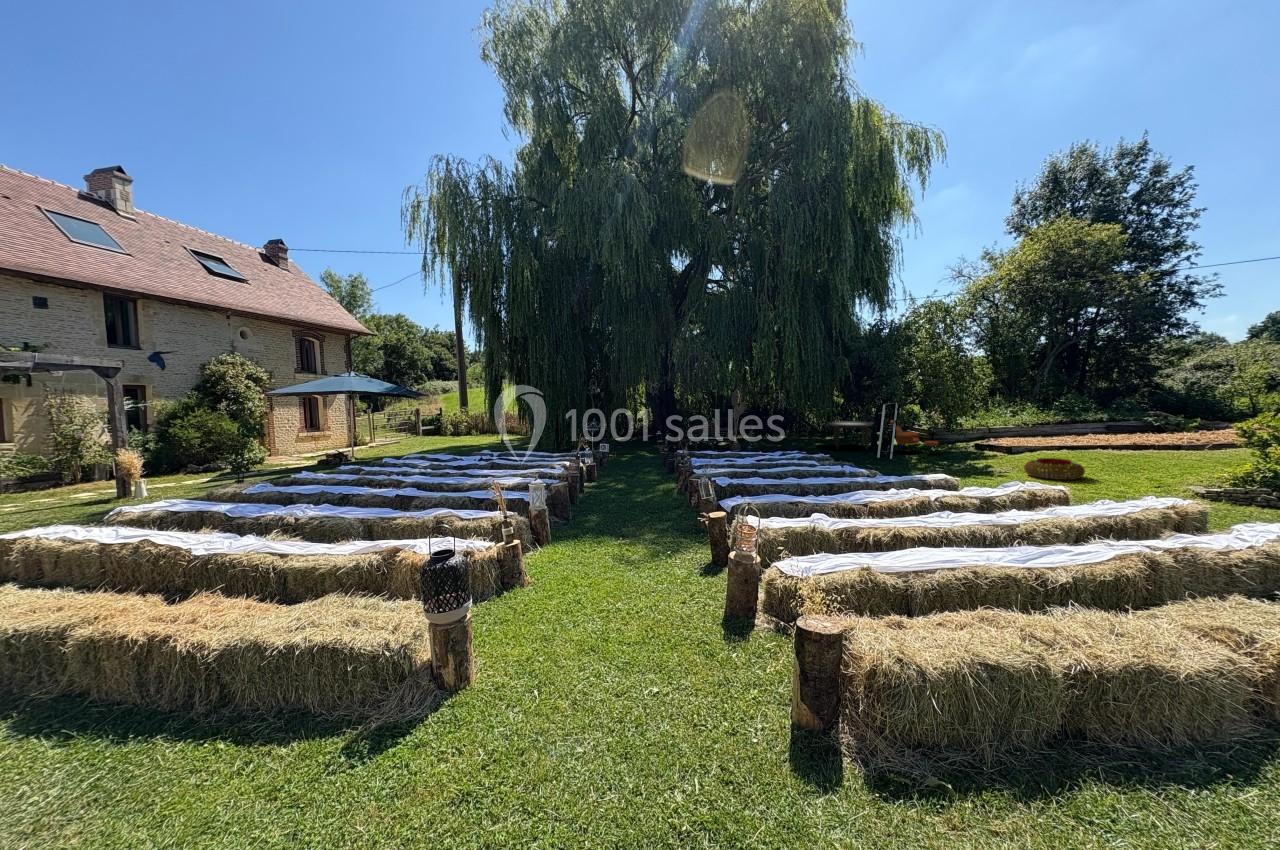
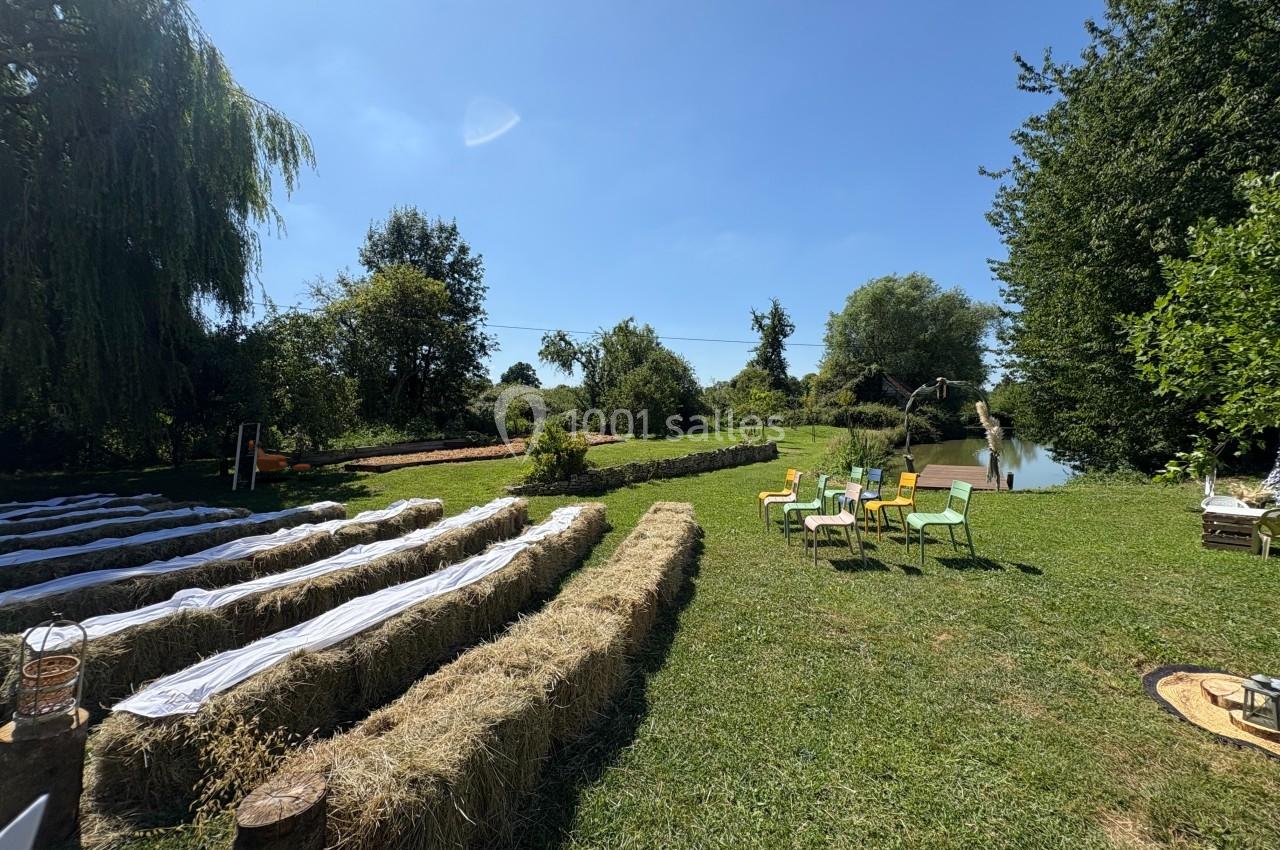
round table: present [829,421,873,449] -> none [145,443,224,483]
pouf: present [1024,458,1085,480] -> none [399,475,446,494]

